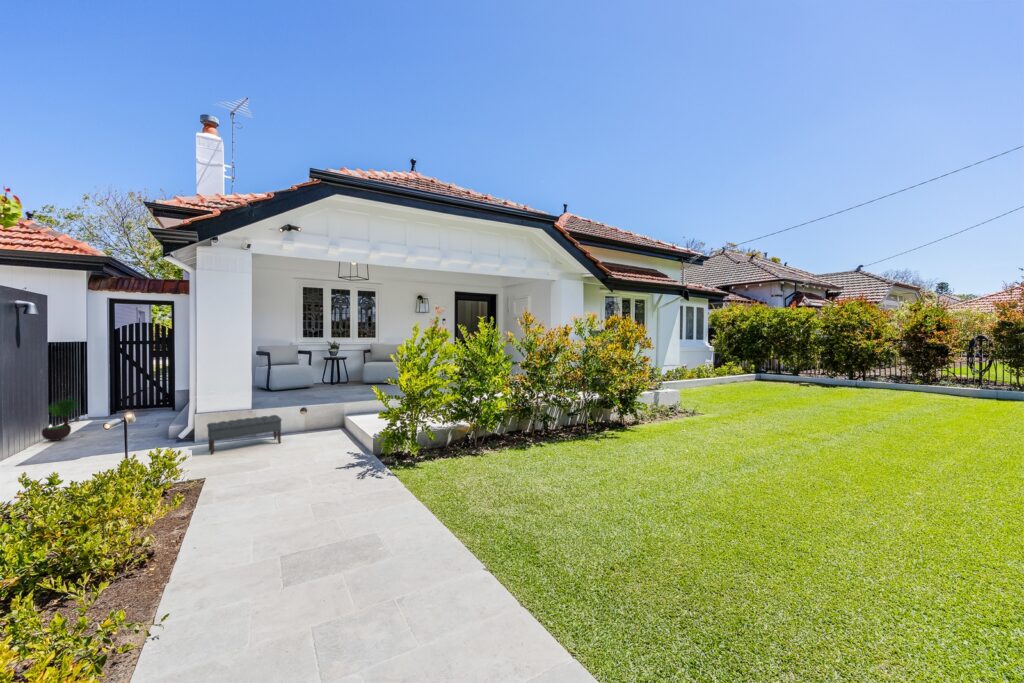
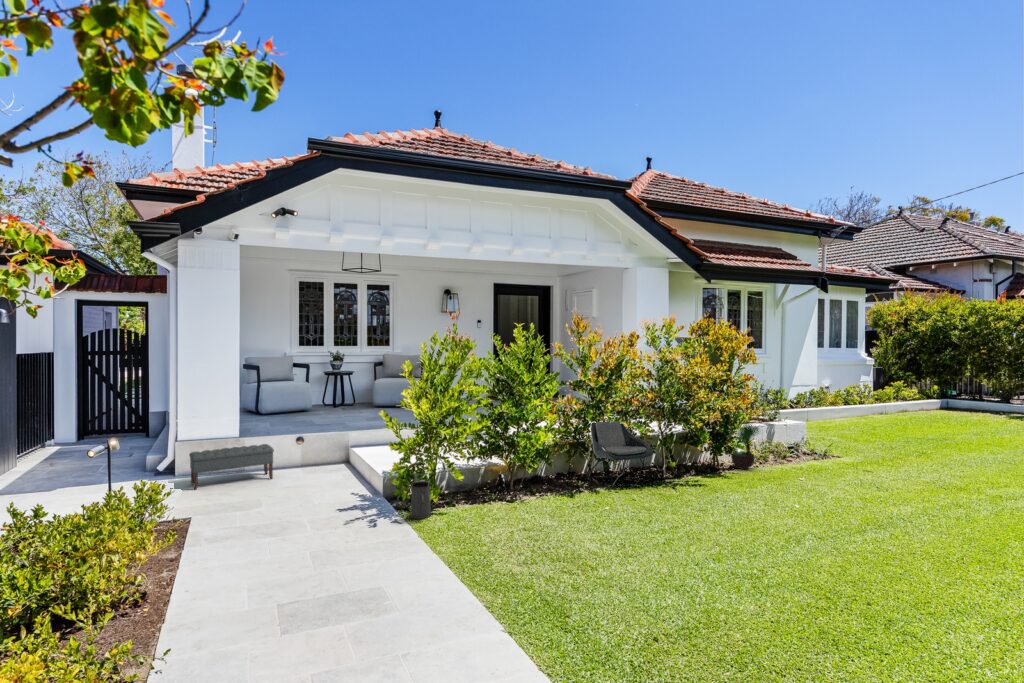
lounge chair: none [532,389,580,441] -> present [587,421,653,487]
potted tree: present [42,397,77,441] -> present [731,424,759,469]
watering can: none [396,435,414,472] -> present [410,473,431,519]

